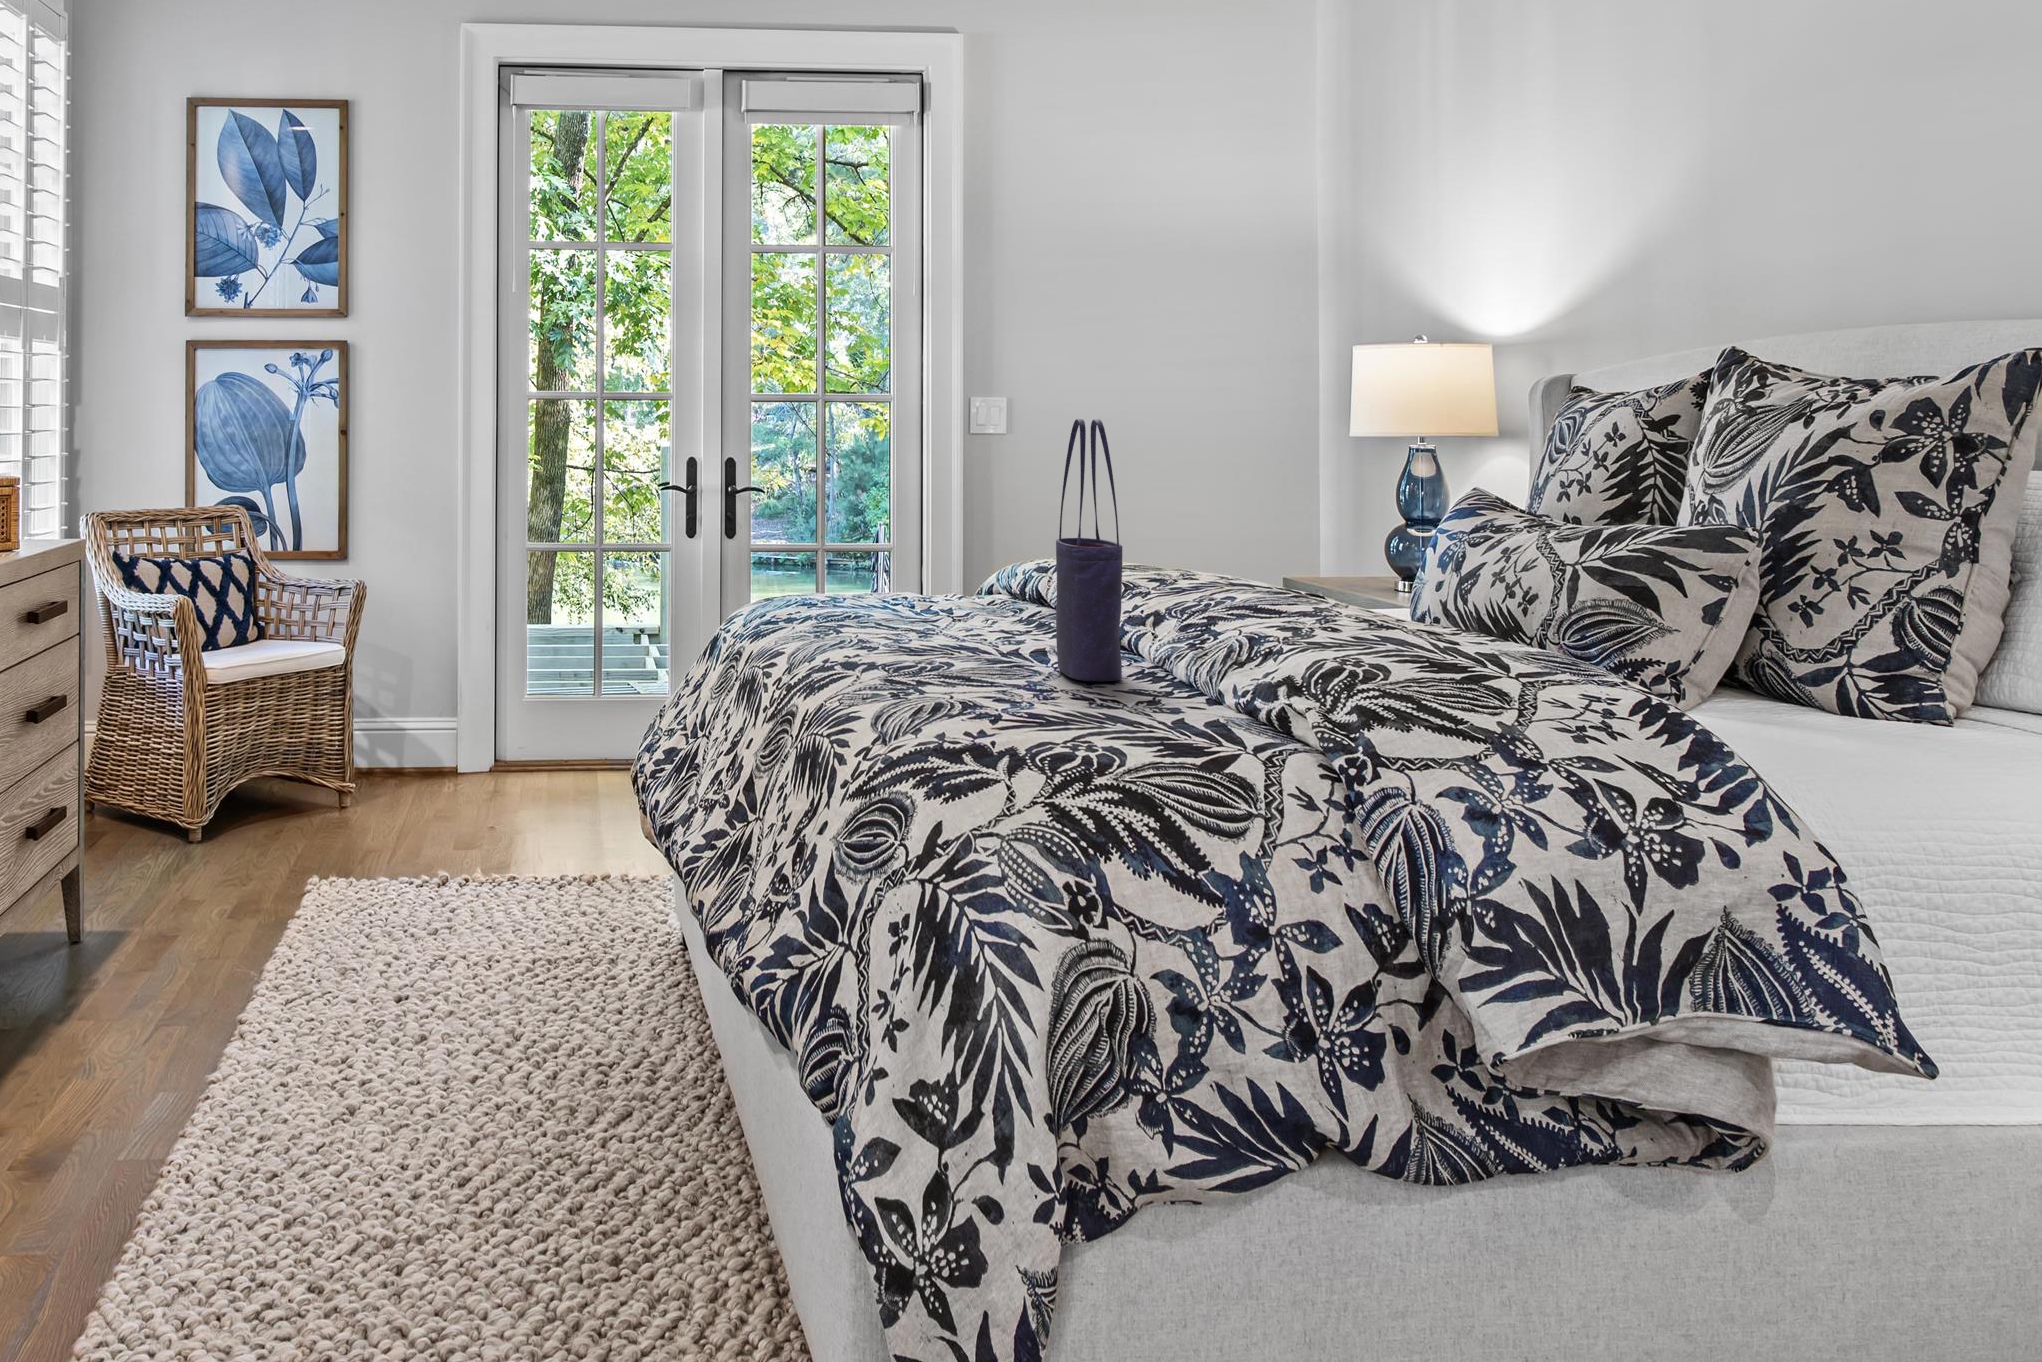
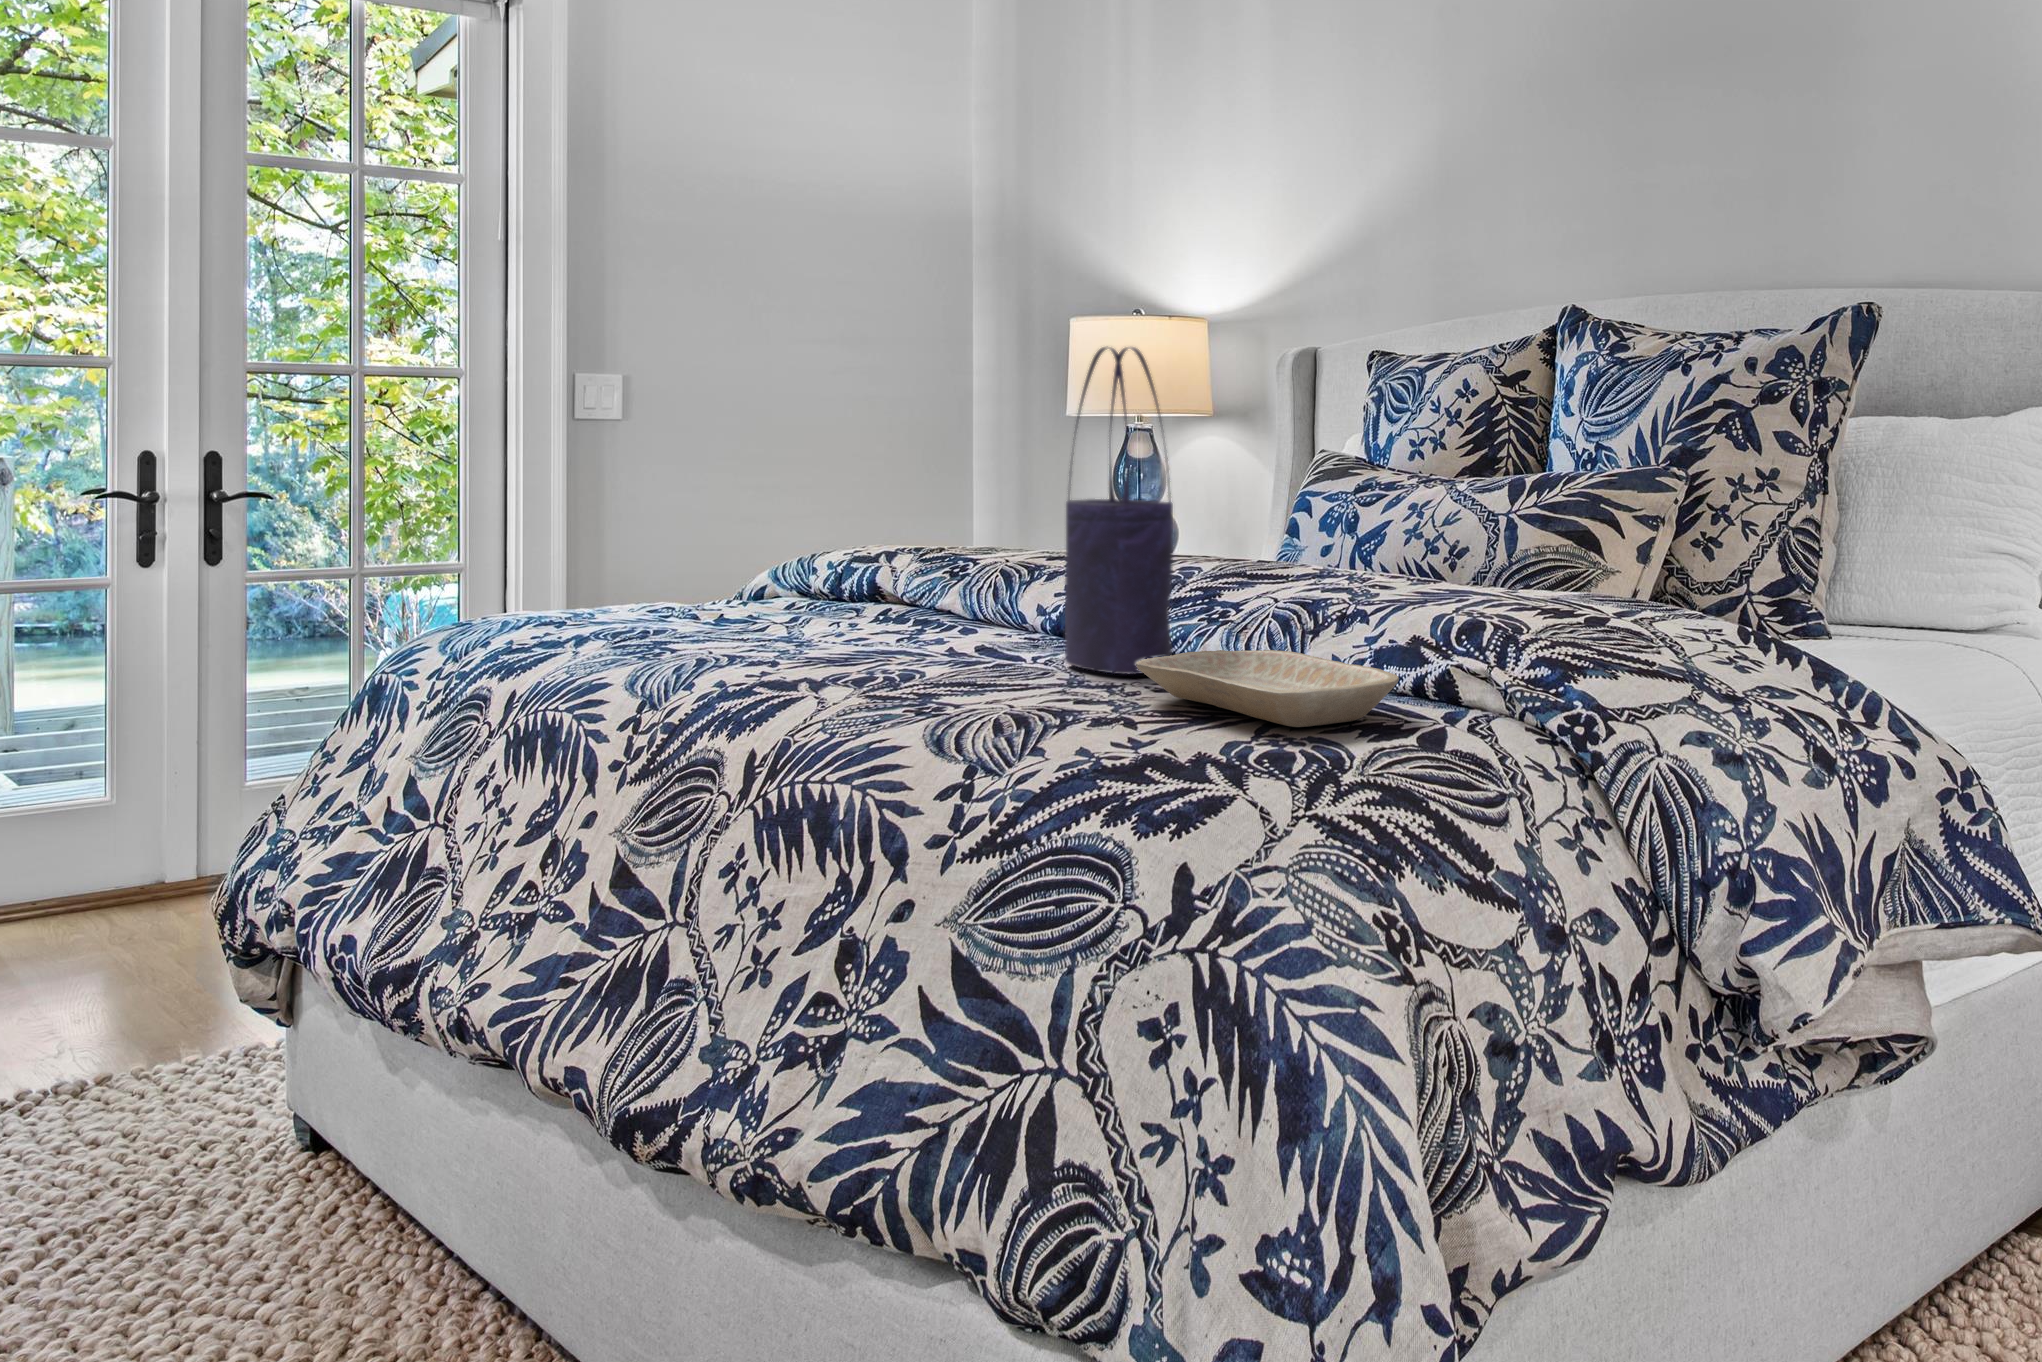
tray: none [1045,668,1195,738] -> present [1136,650,1399,727]

